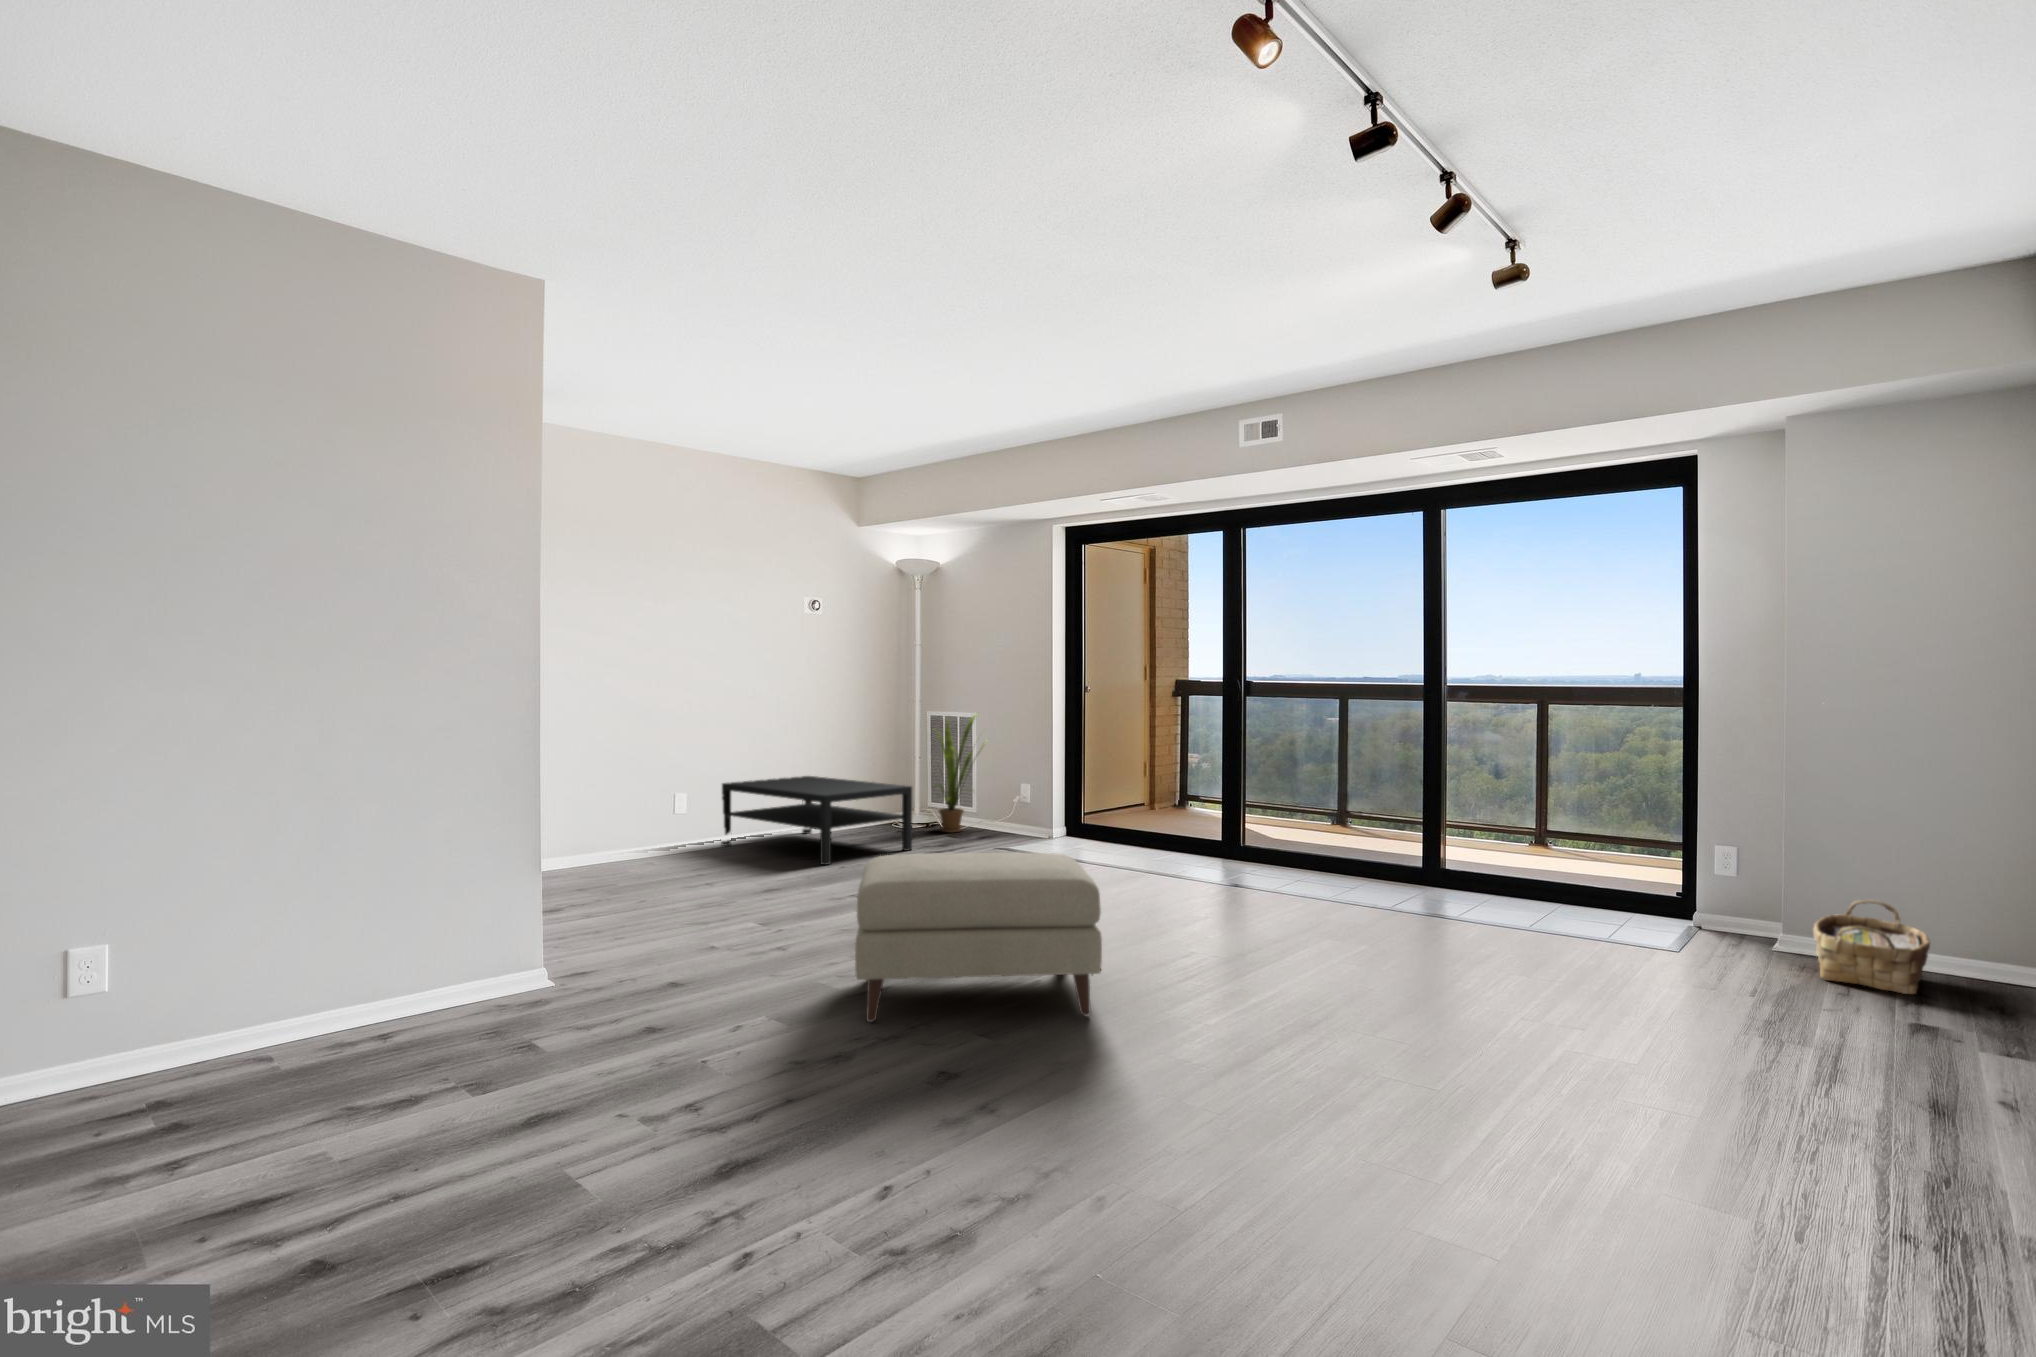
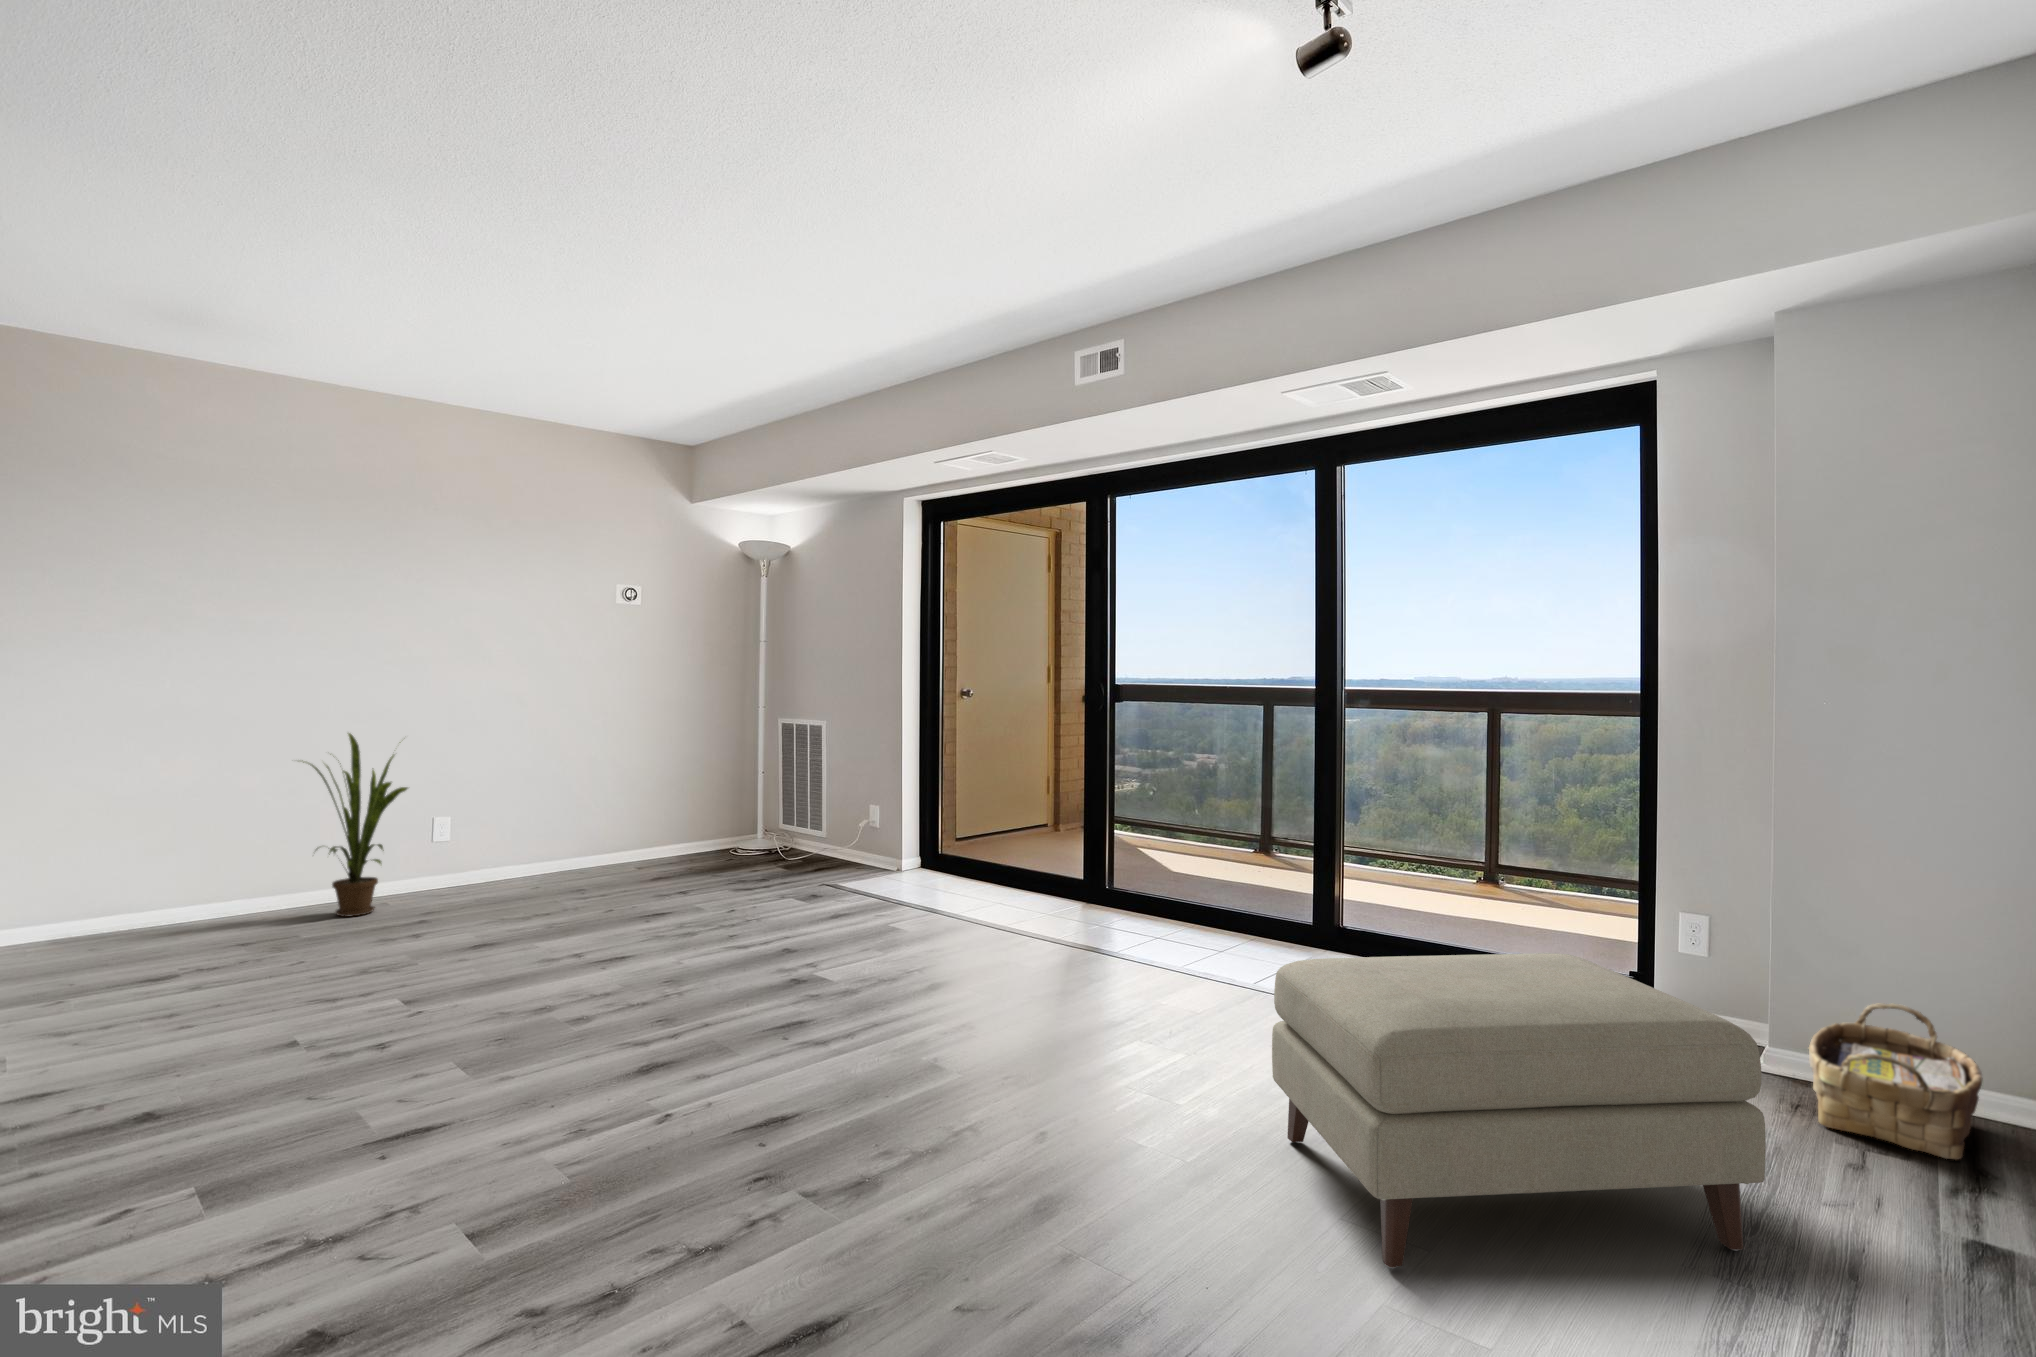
house plant: present [935,714,979,833] -> present [303,733,408,917]
coffee table: present [721,776,912,865] -> none [487,798,714,915]
ottoman: present [855,853,1102,1022] -> present [1272,954,1766,1268]

